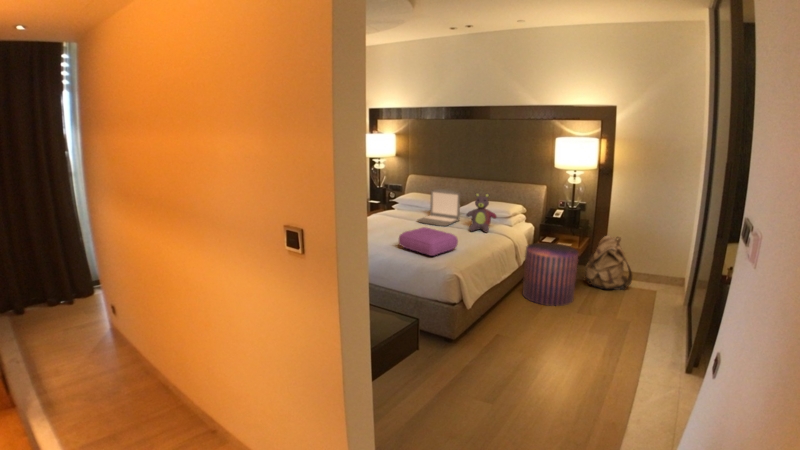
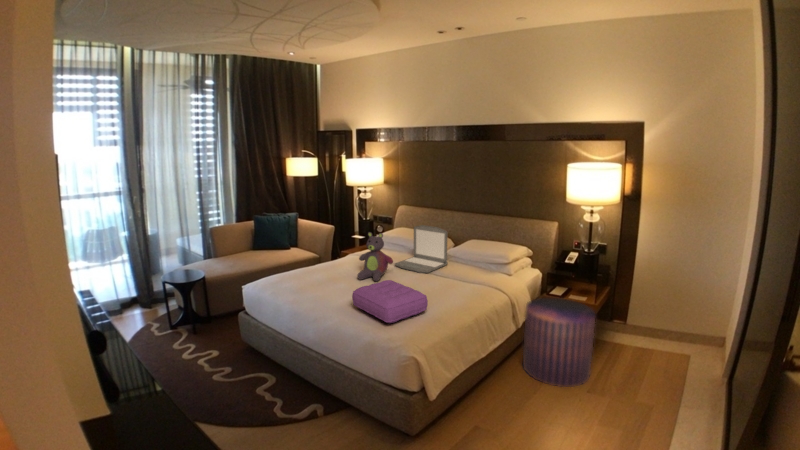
stuffed bear: present [466,193,497,232] -> present [357,232,393,281]
backpack: present [584,236,632,290] -> none [605,290,671,362]

